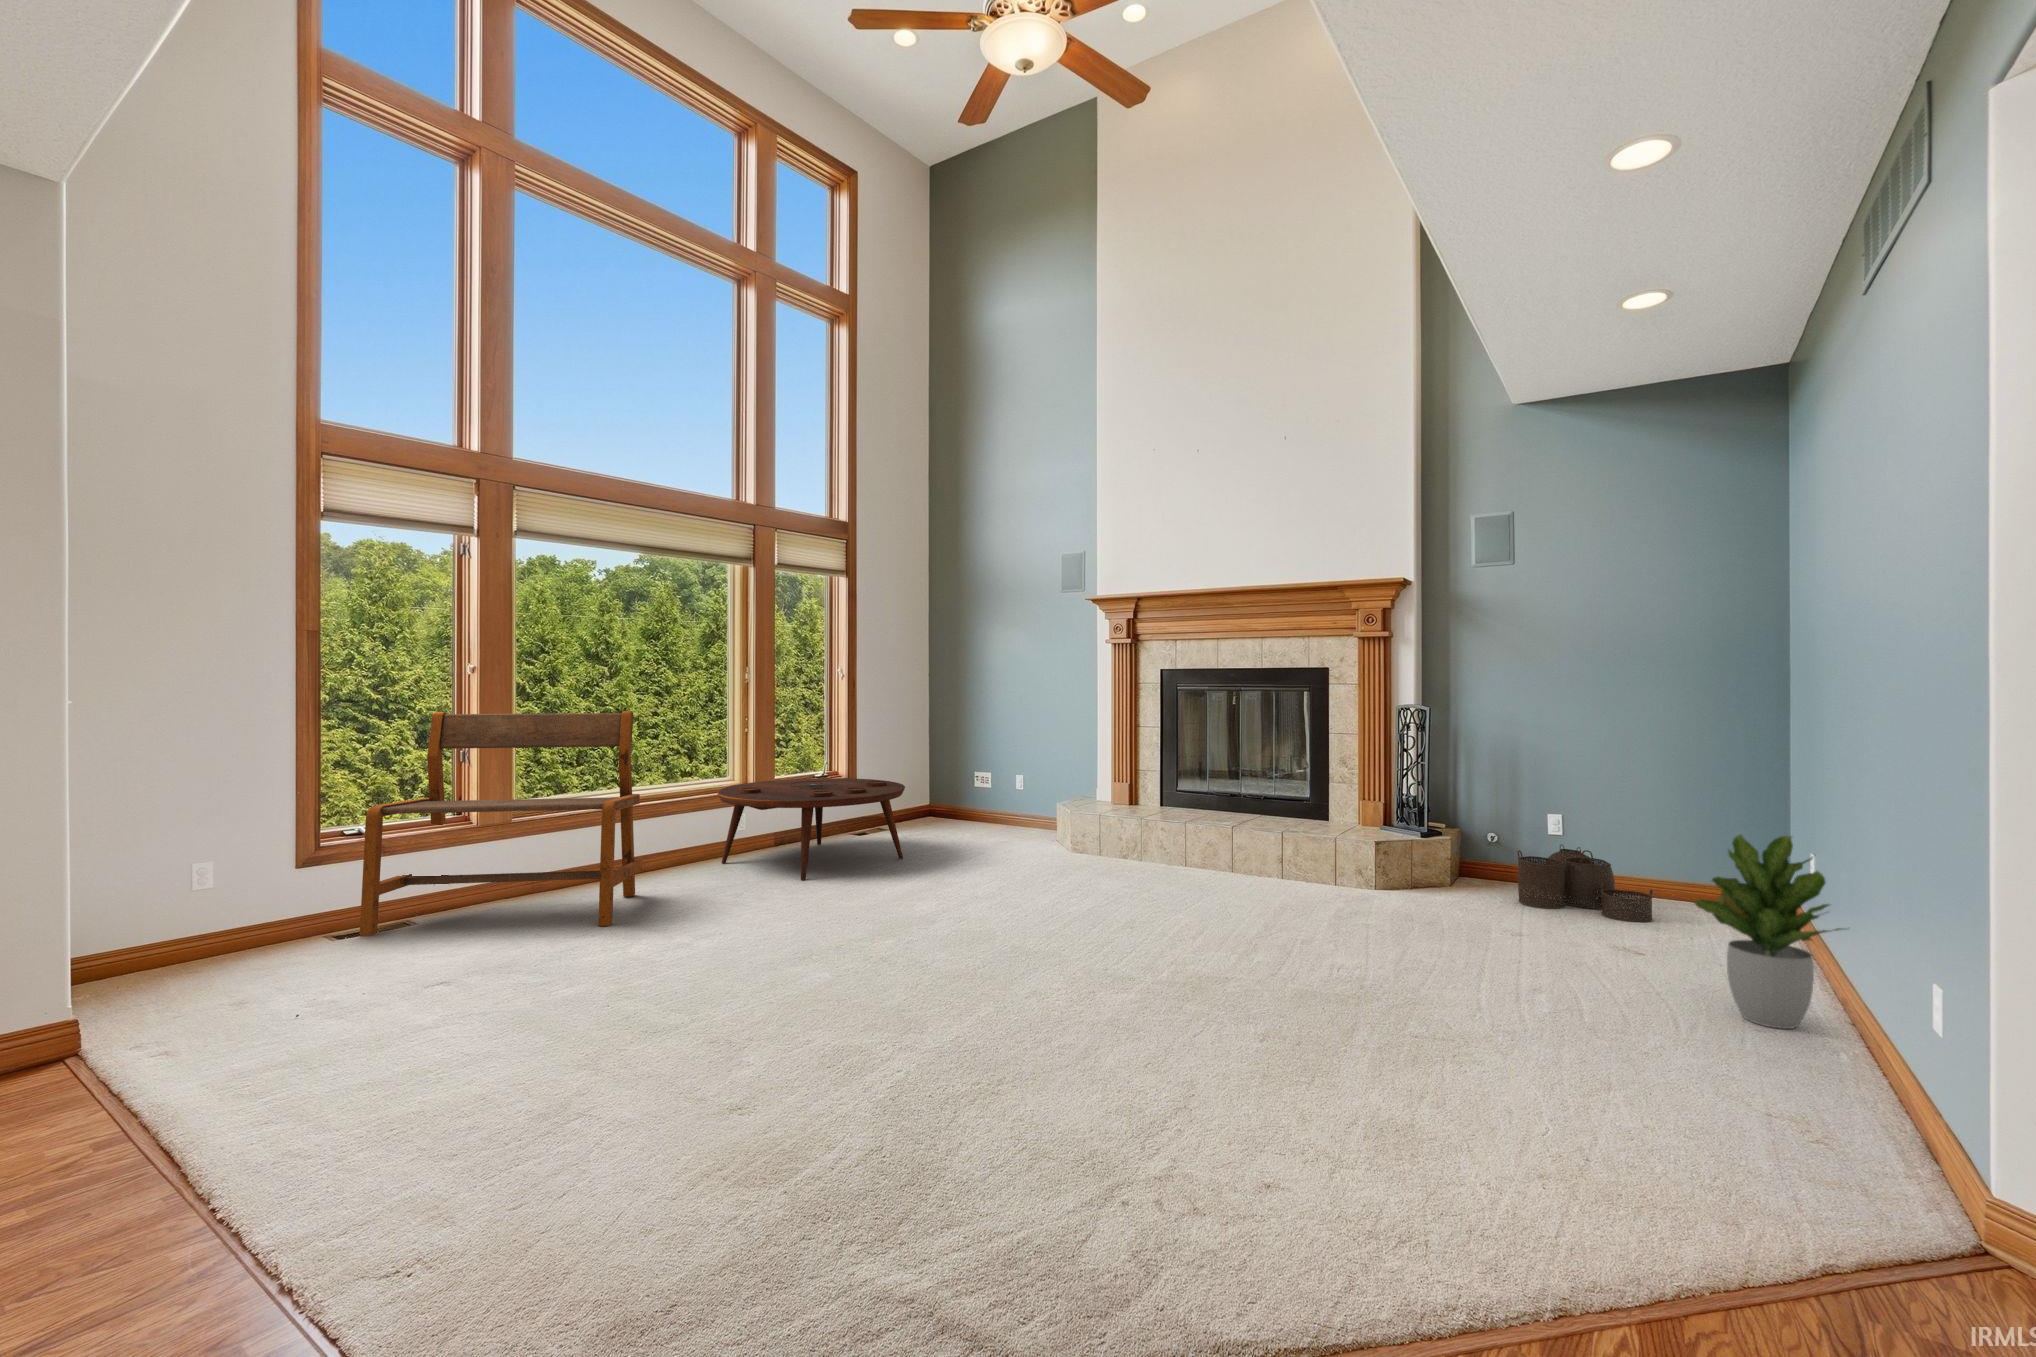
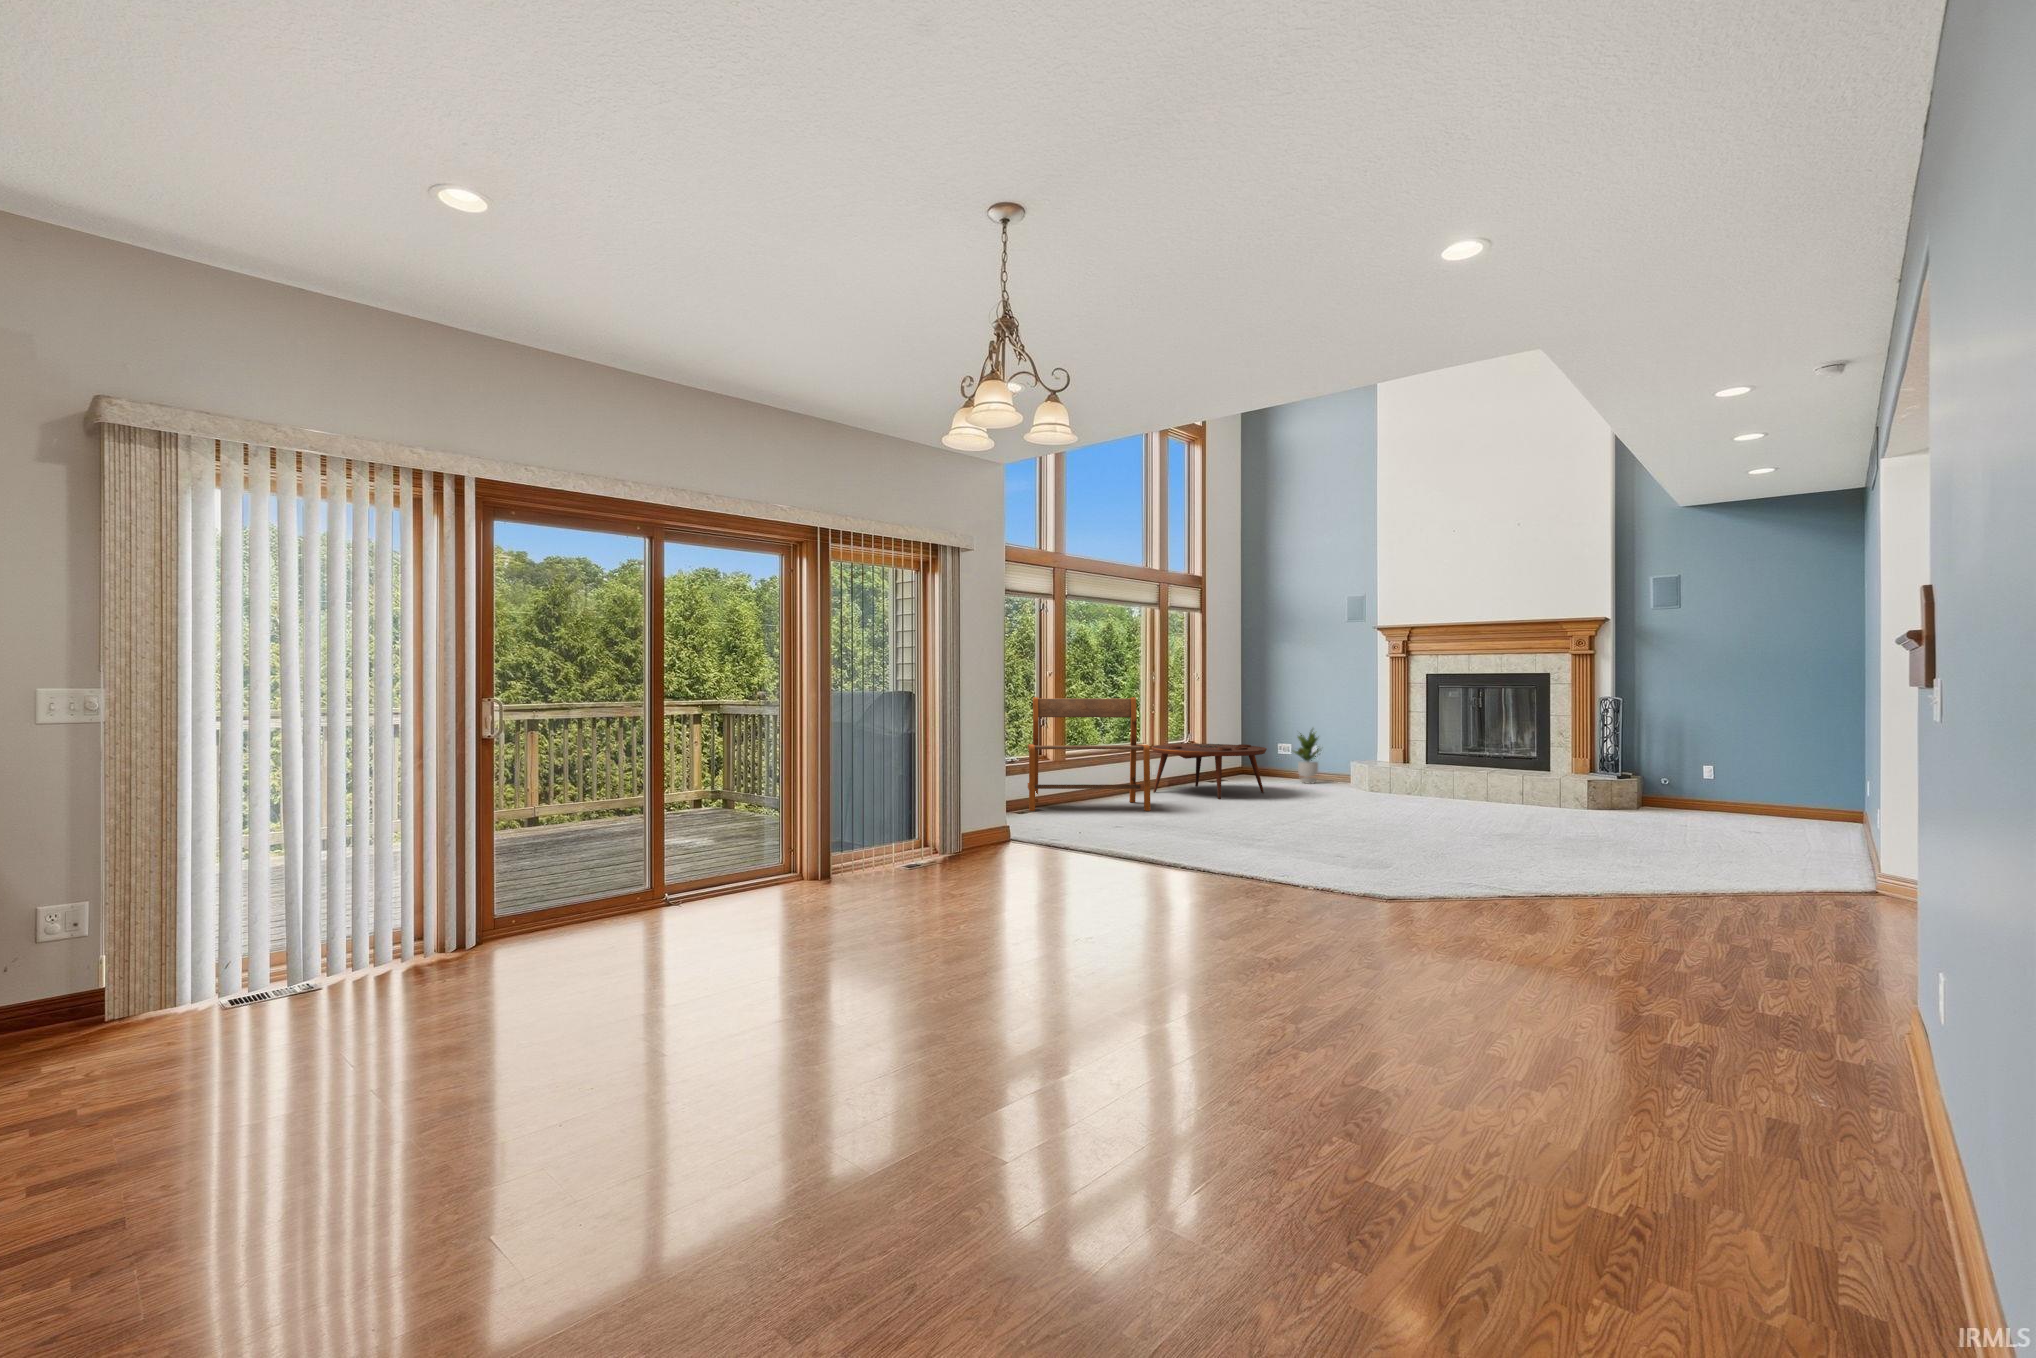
potted plant: present [1693,835,1842,1029] -> present [1294,729,1320,784]
woven basket: present [1517,845,1653,922] -> none [1682,784,1768,823]

